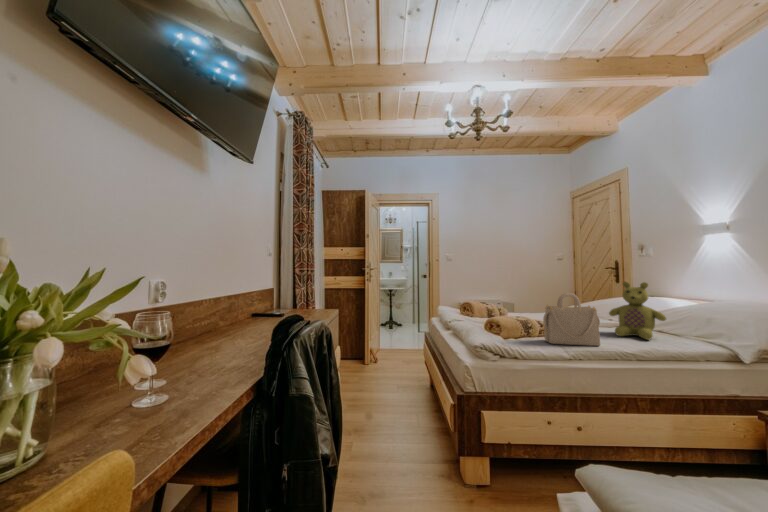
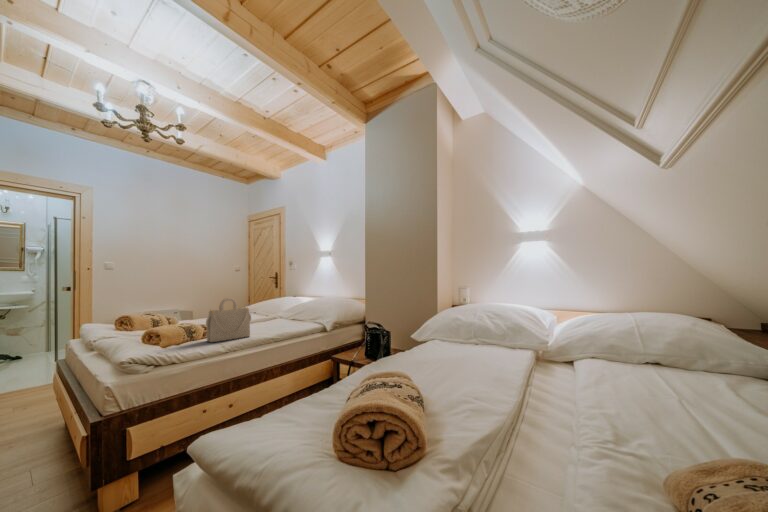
stuffed bear: present [609,282,666,340] -> none [263,287,295,327]

